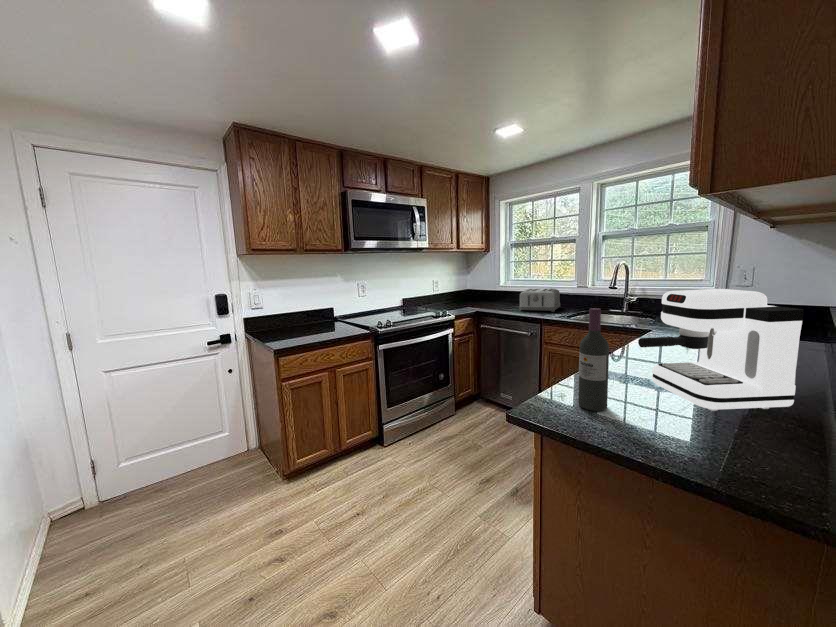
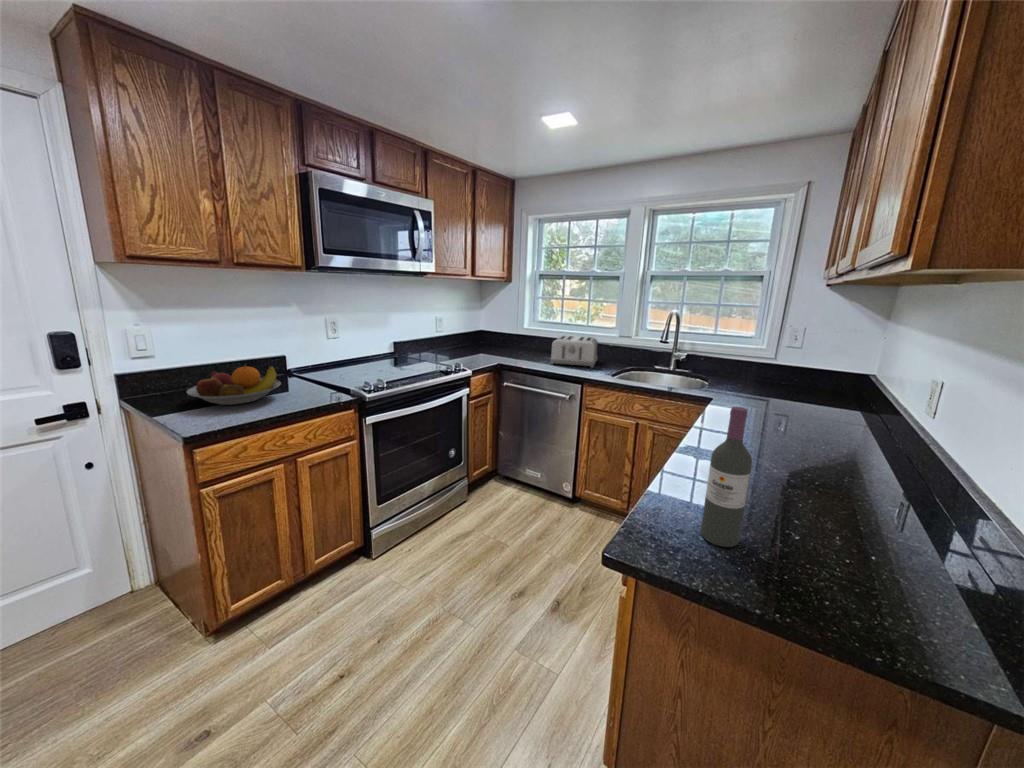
coffee maker: present [638,289,804,411] -> none [765,374,957,535]
fruit bowl: none [278,312,329,335] -> present [187,366,281,405]

